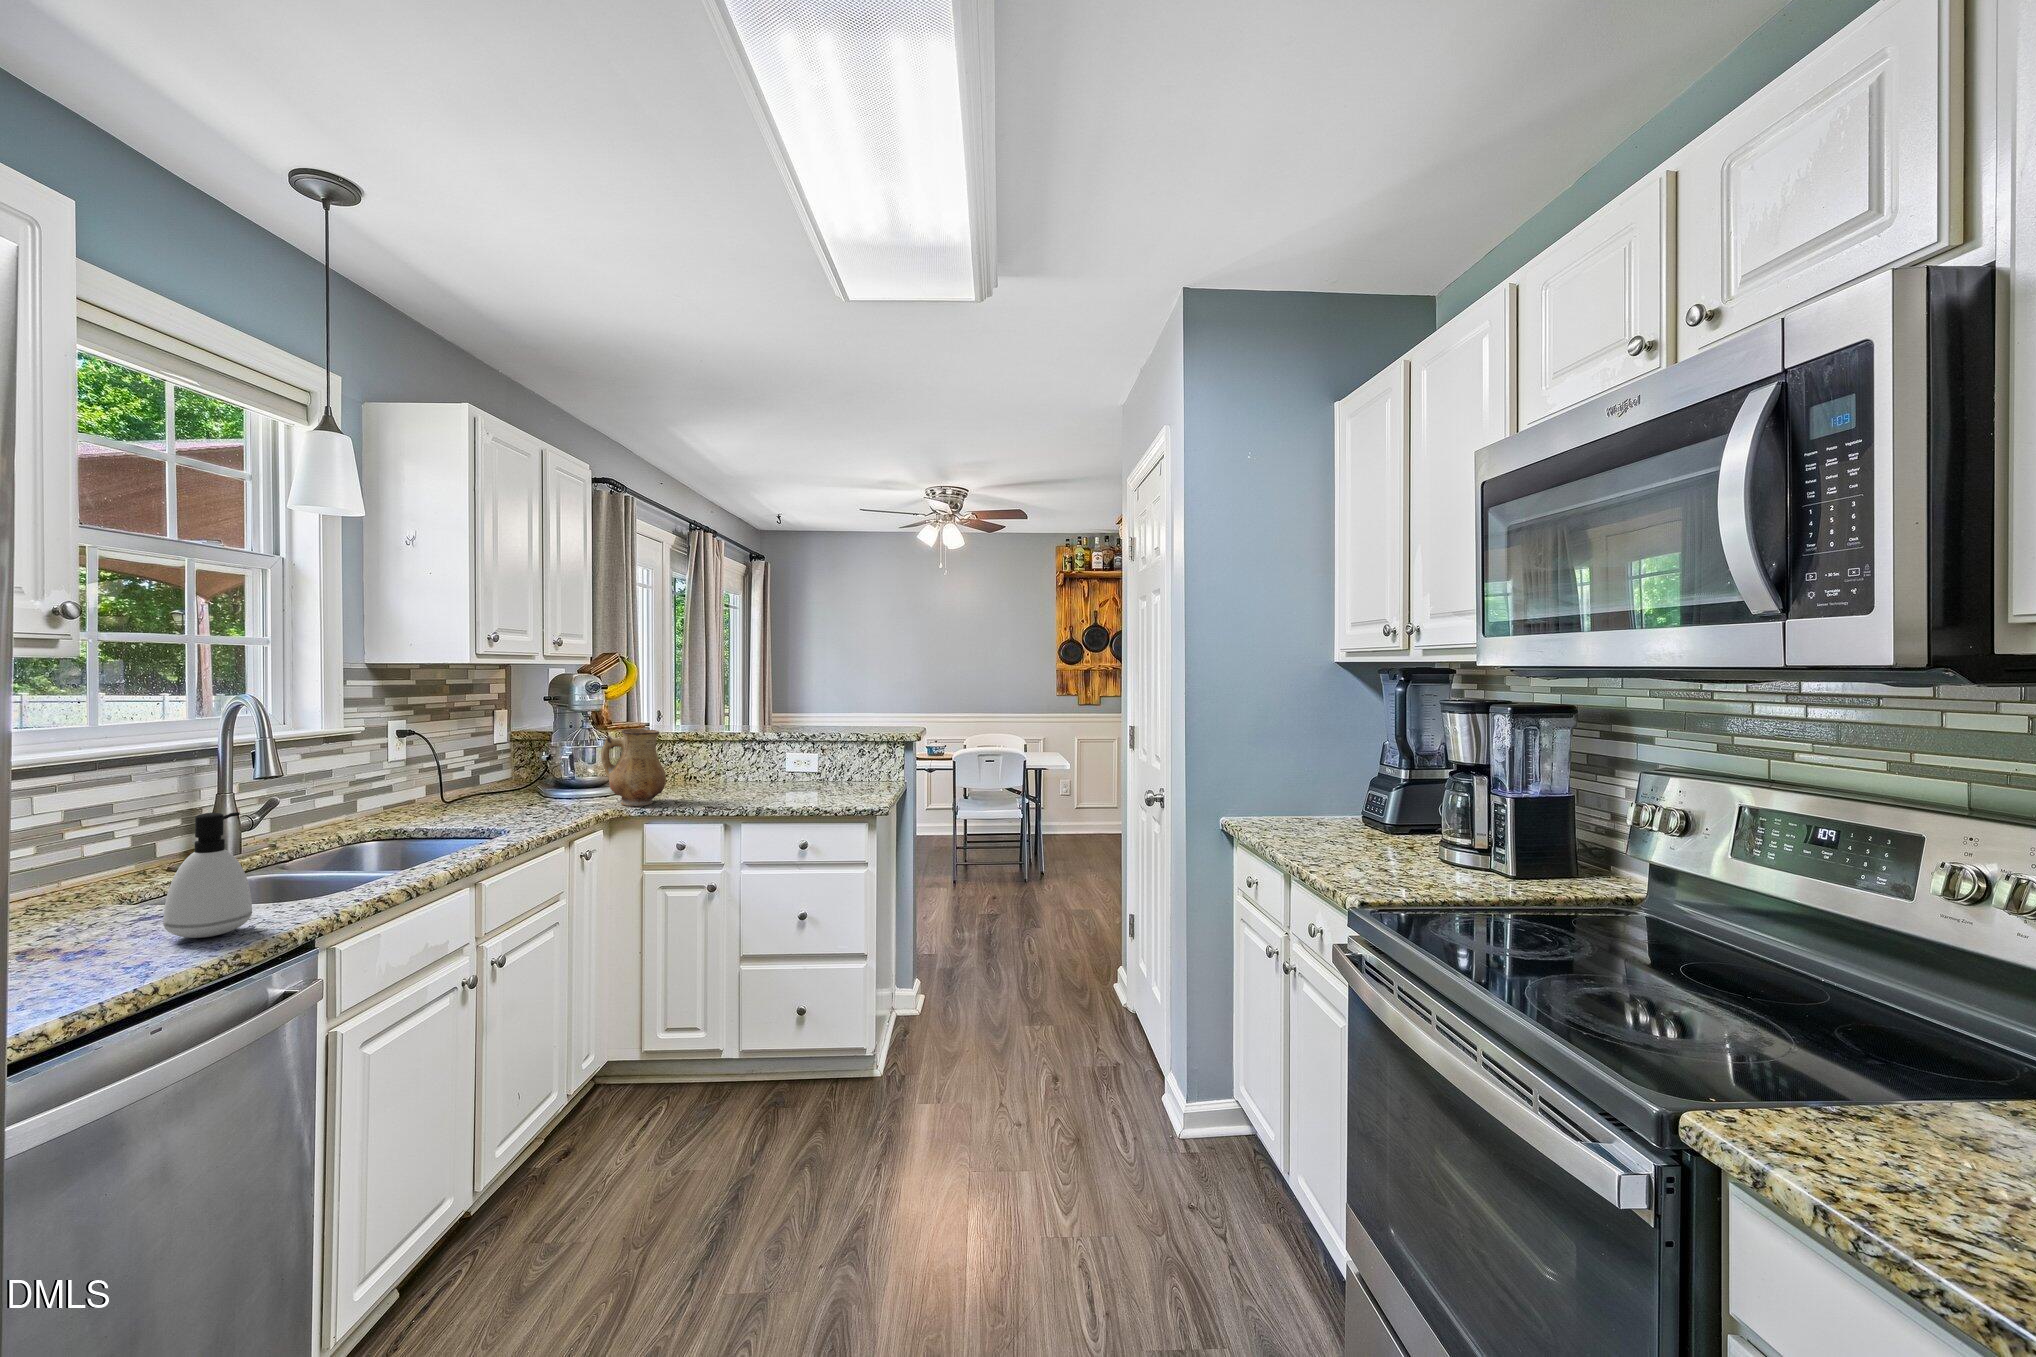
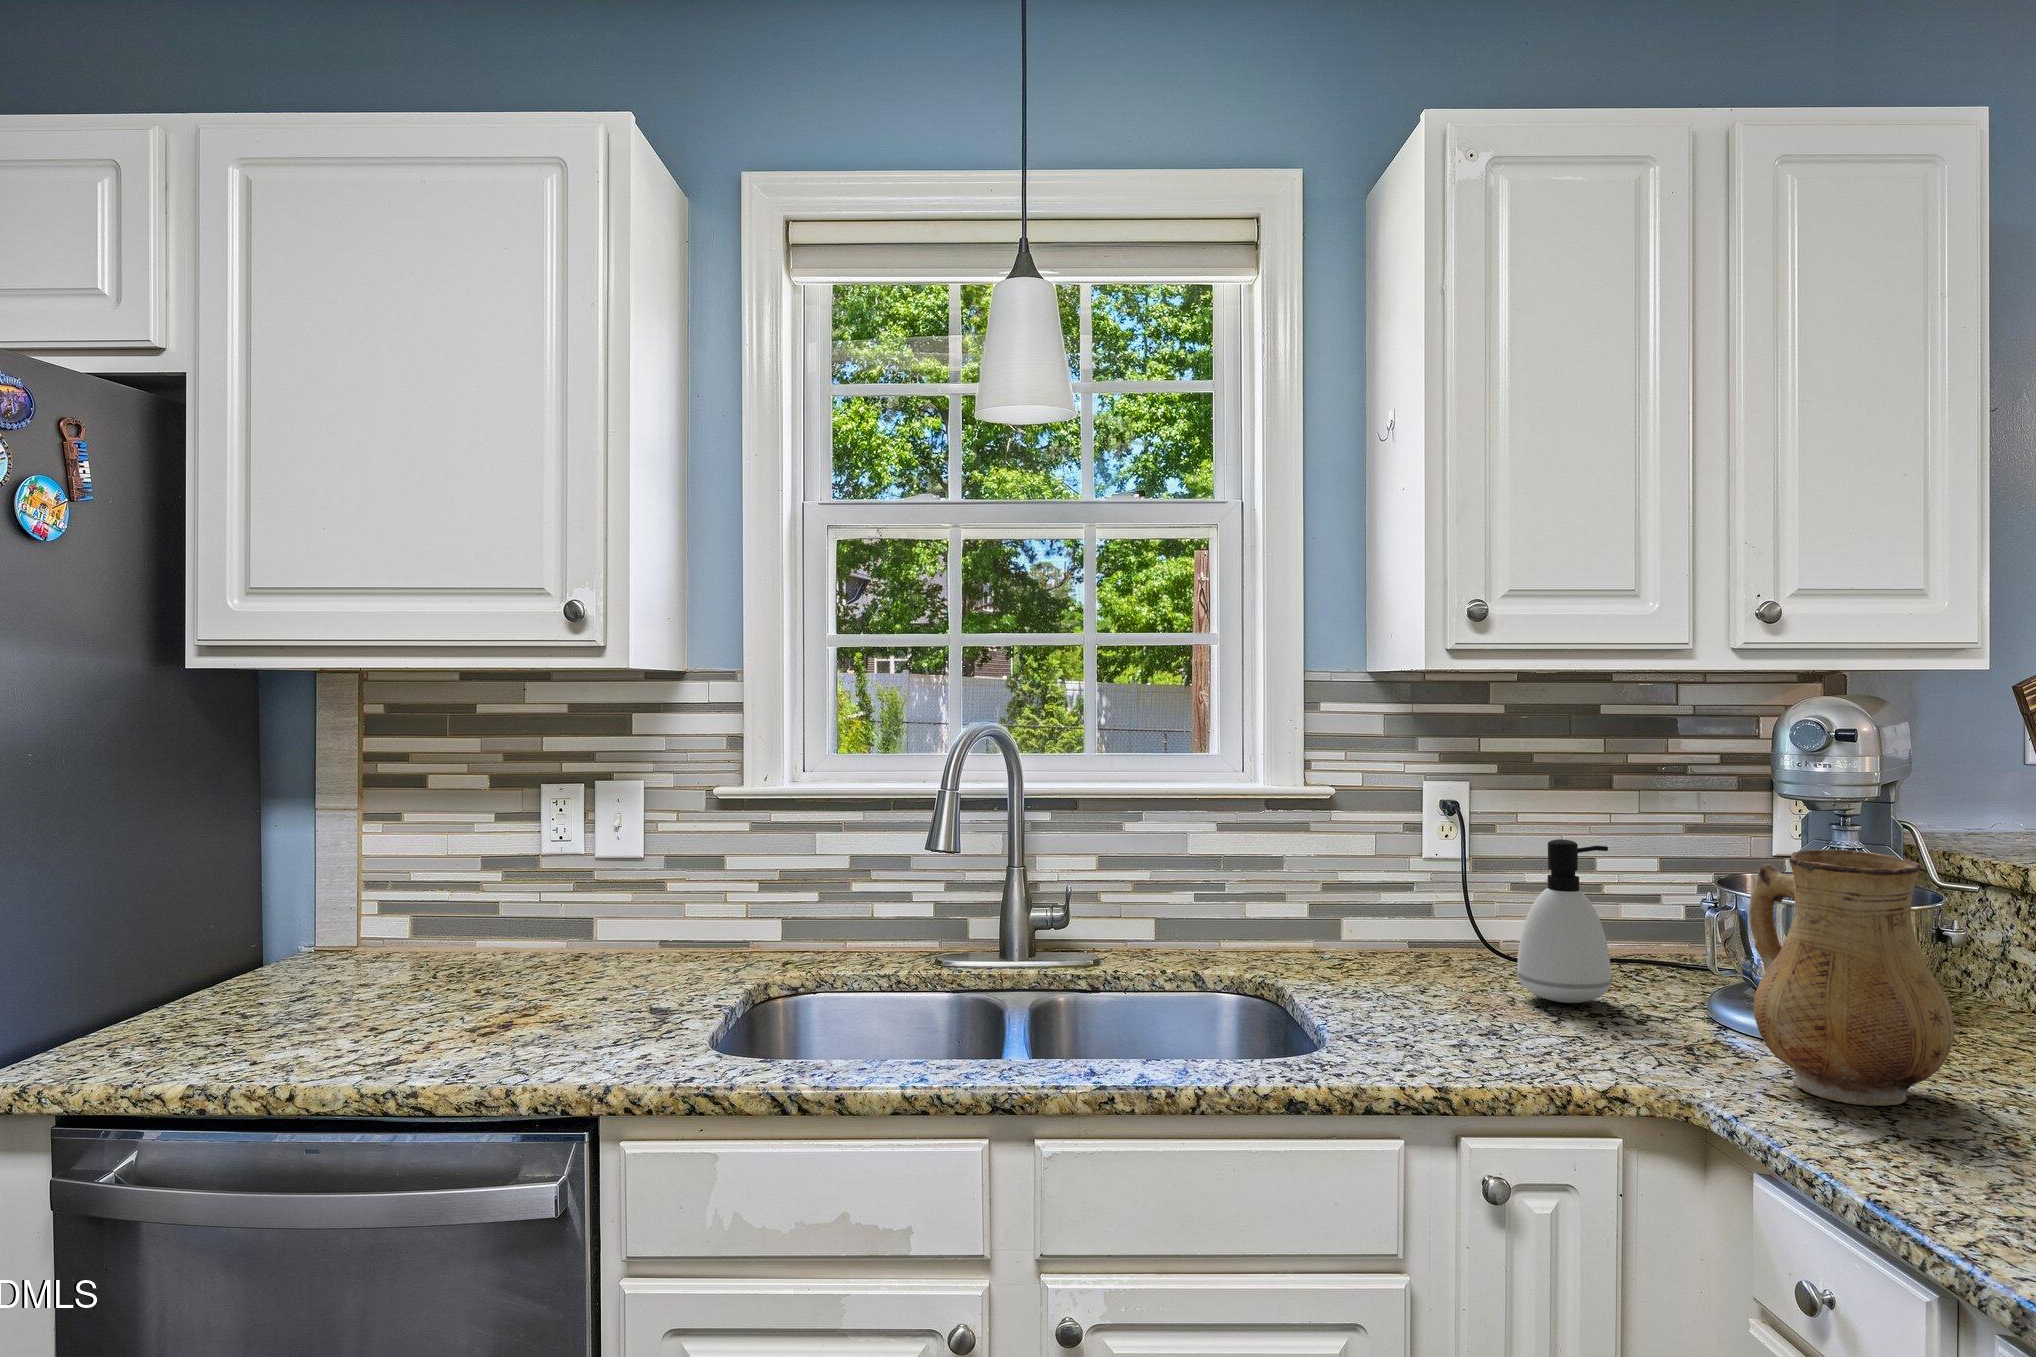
soap dispenser: present [163,812,252,938] -> present [1517,839,1611,1003]

